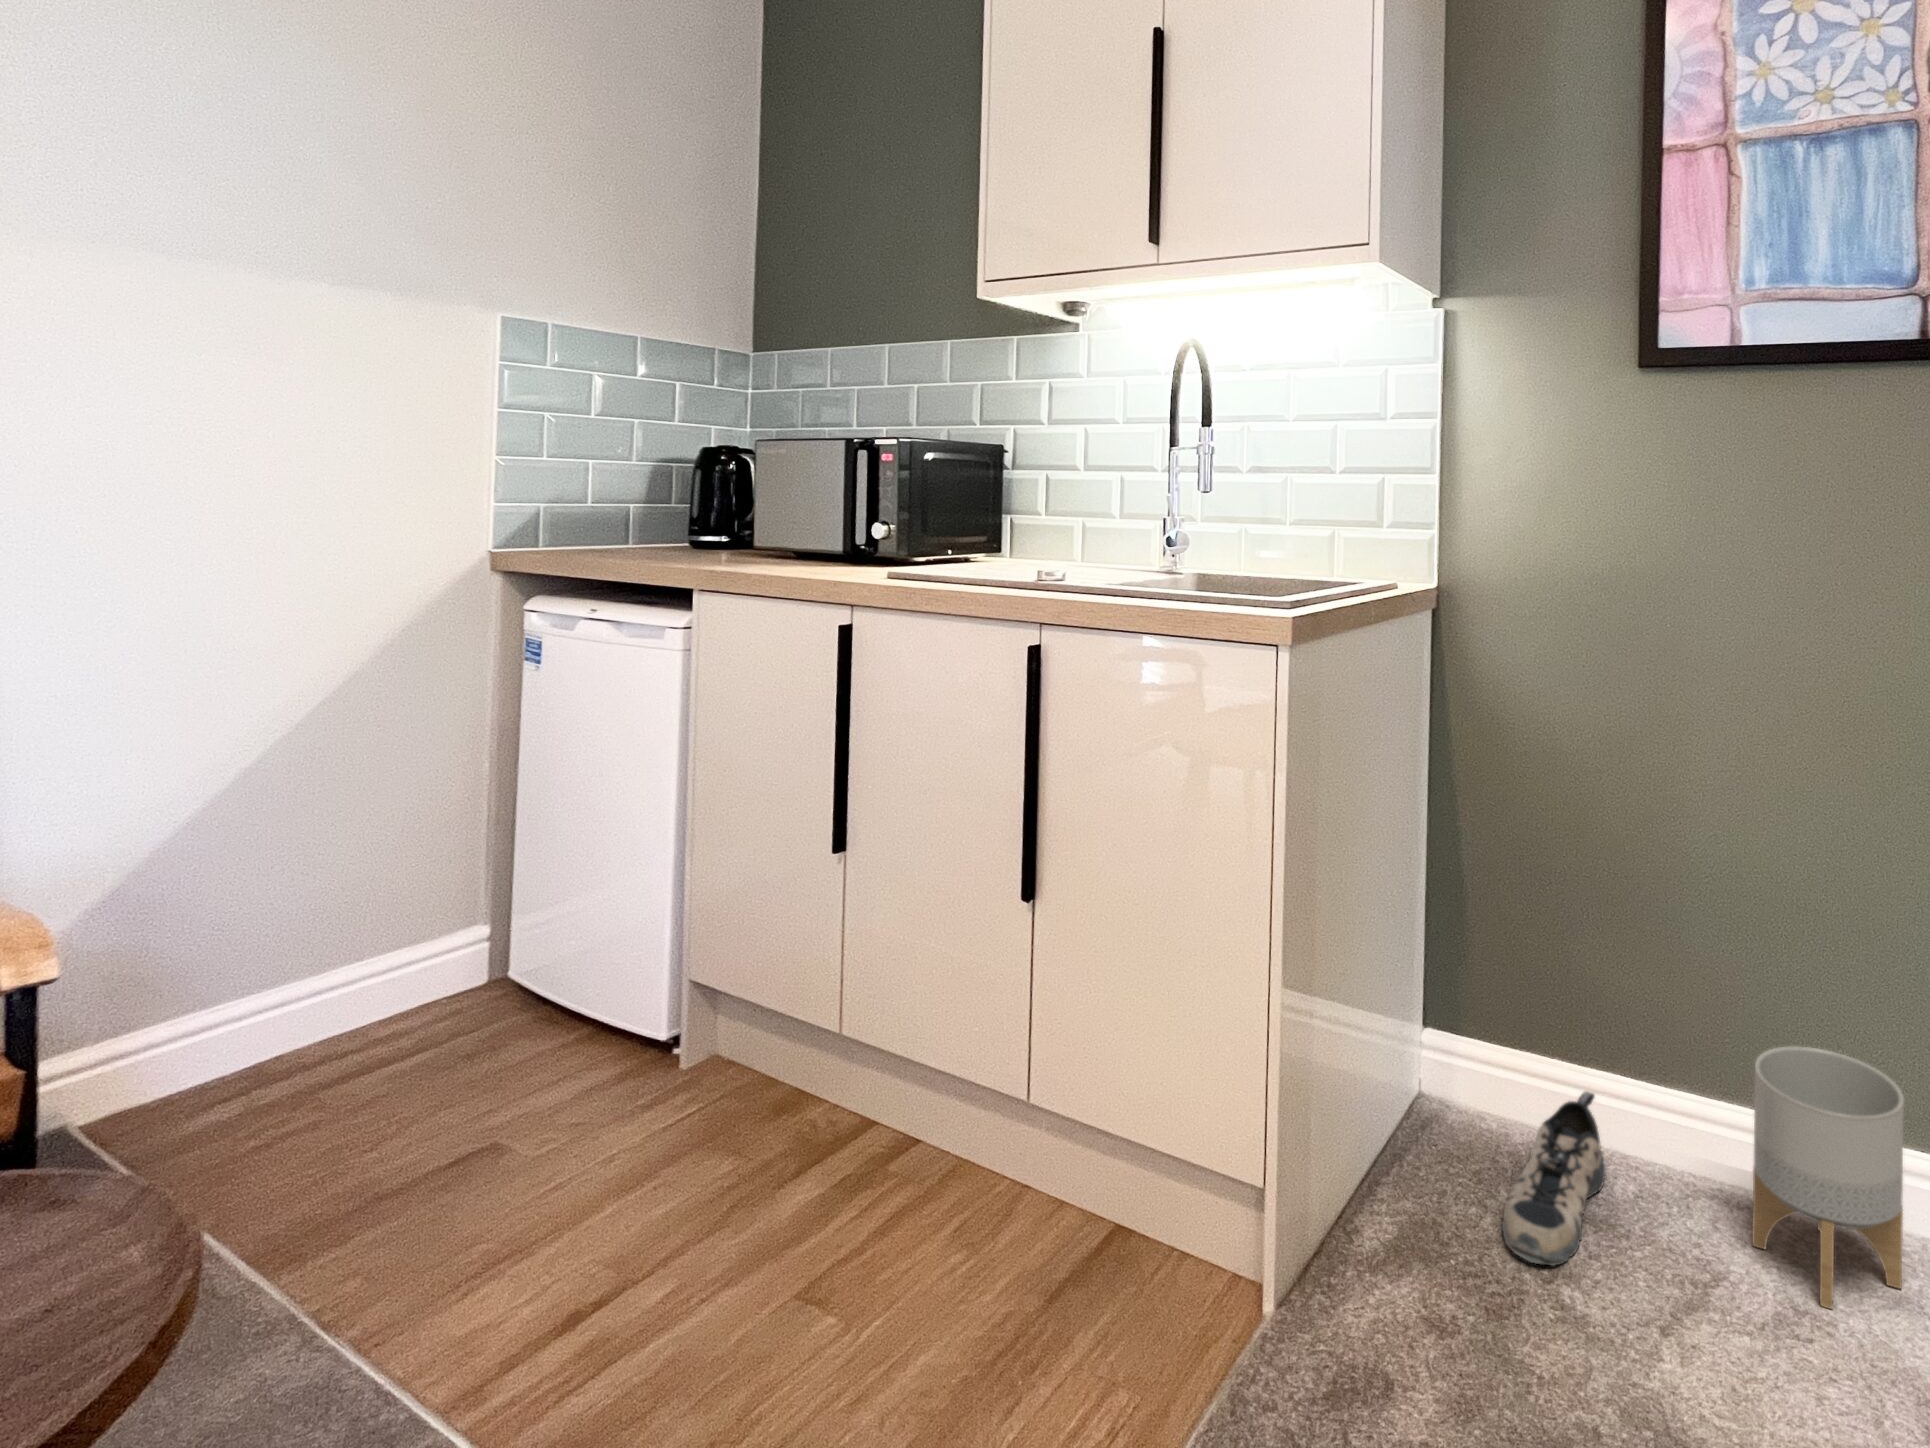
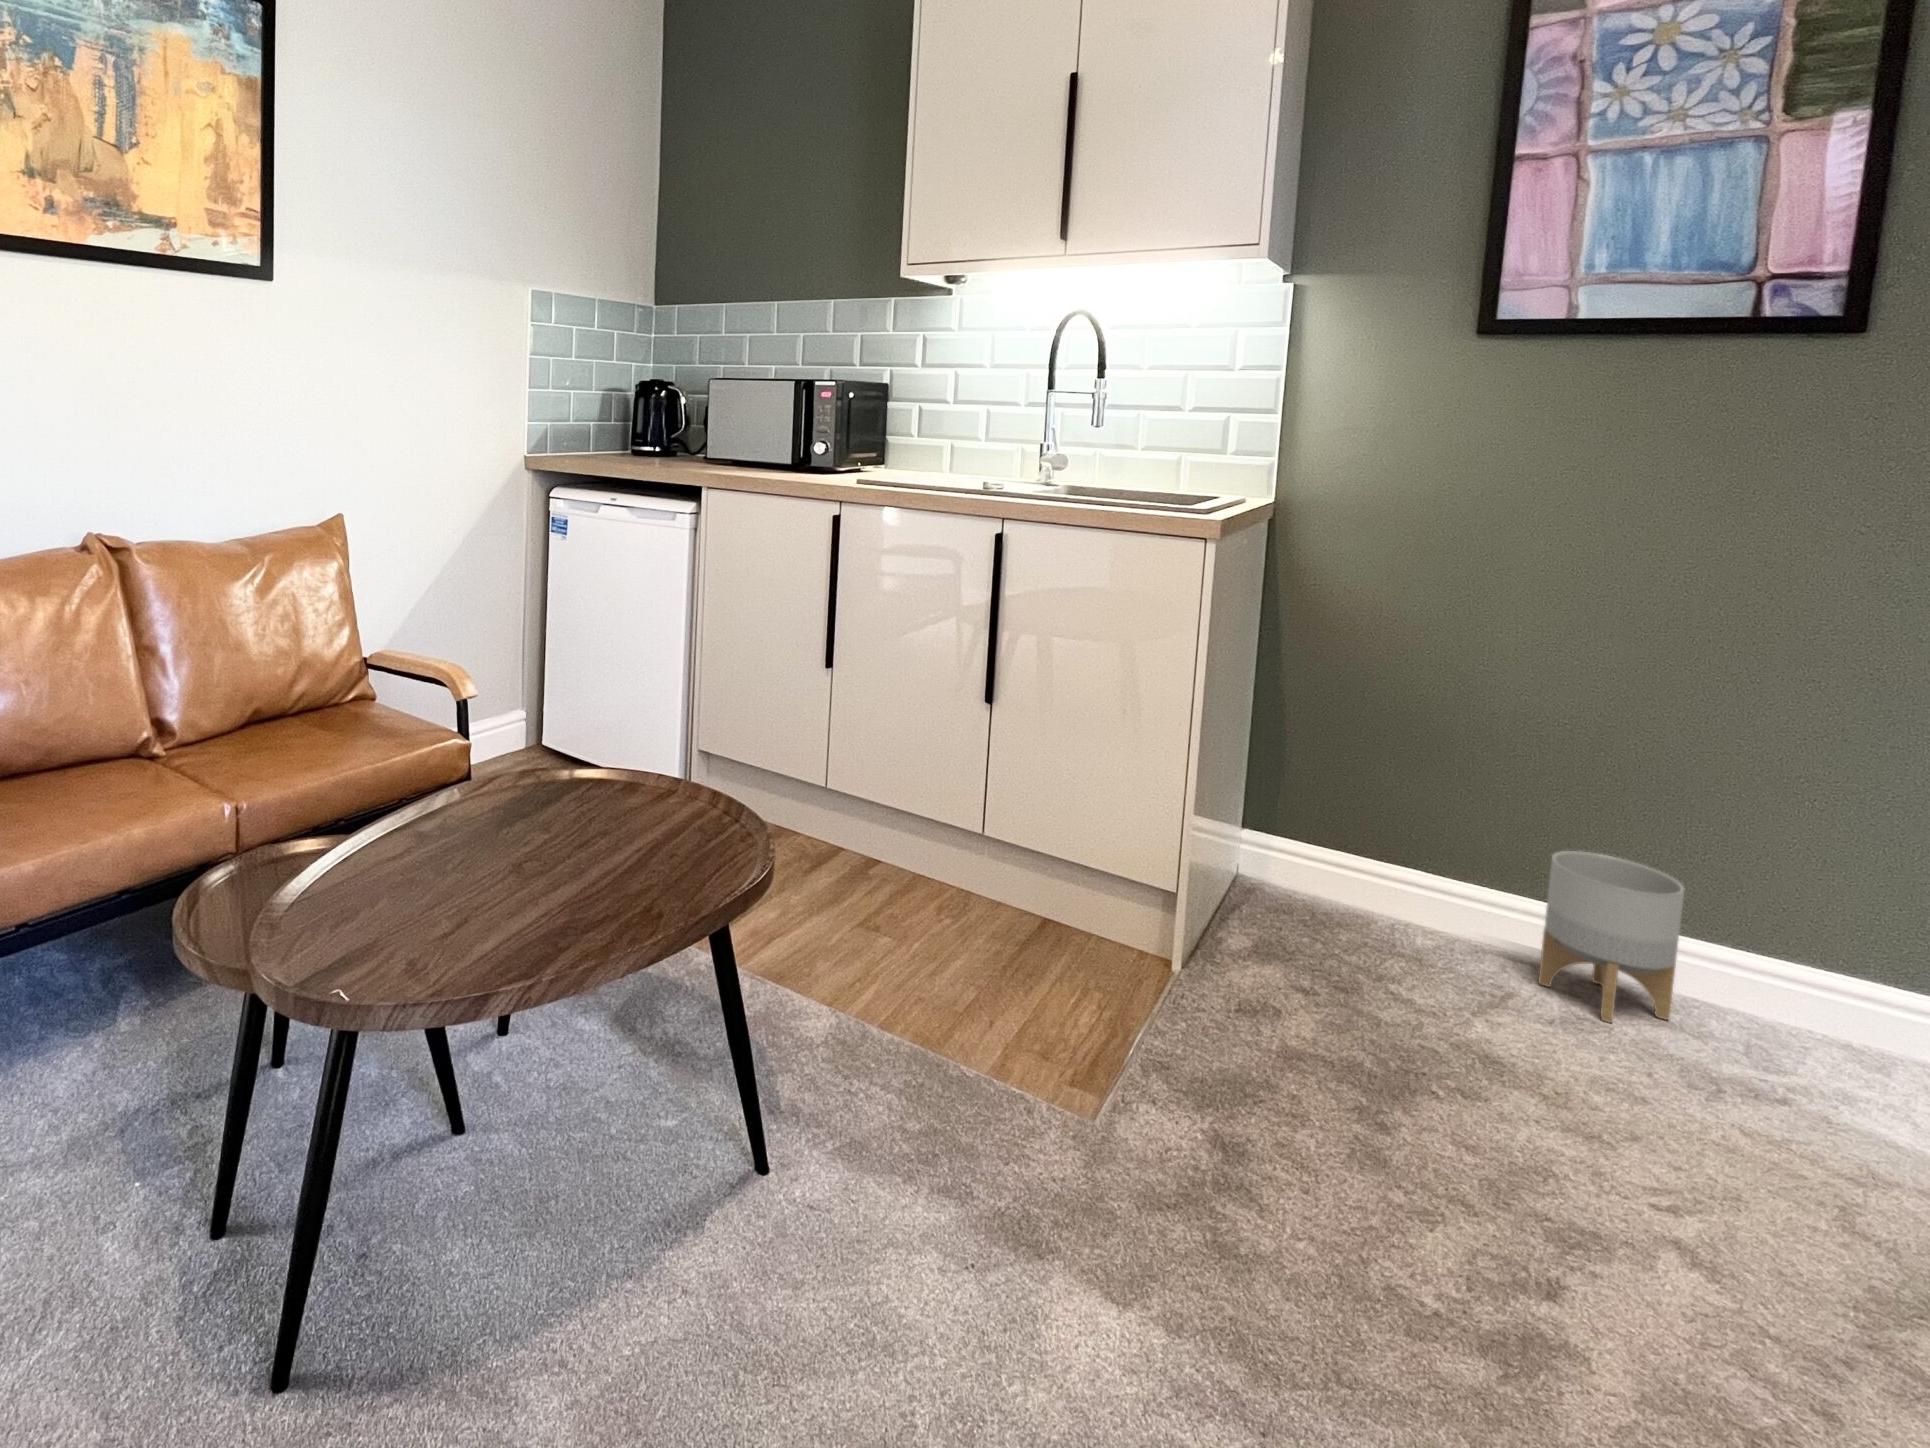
shoe: present [1502,1091,1605,1265] -> none [1334,876,1408,975]

